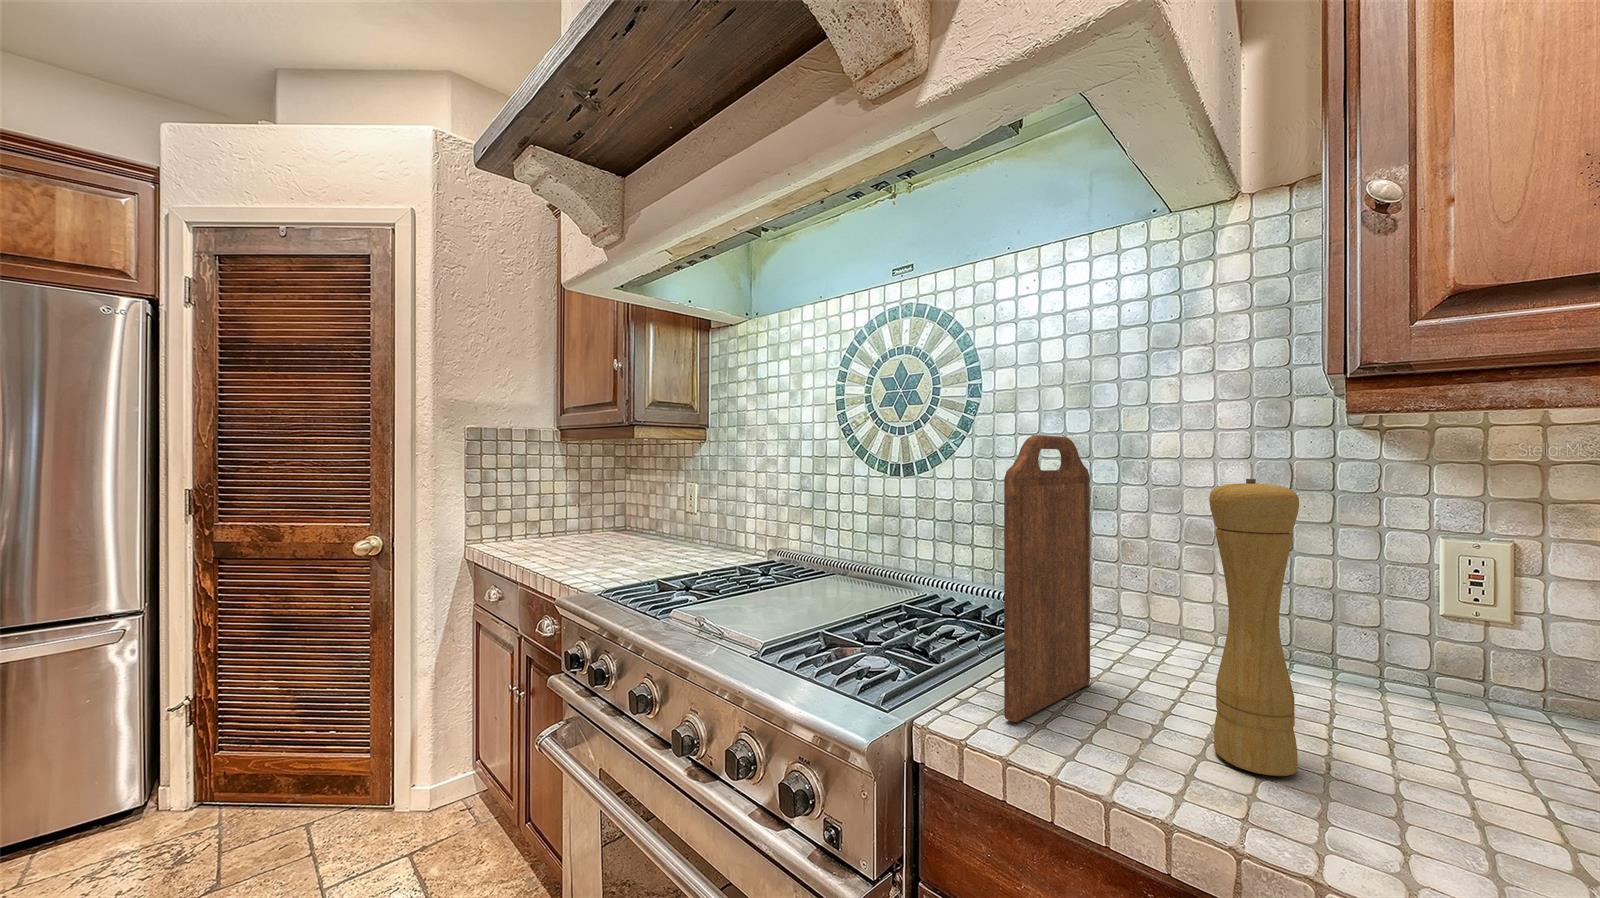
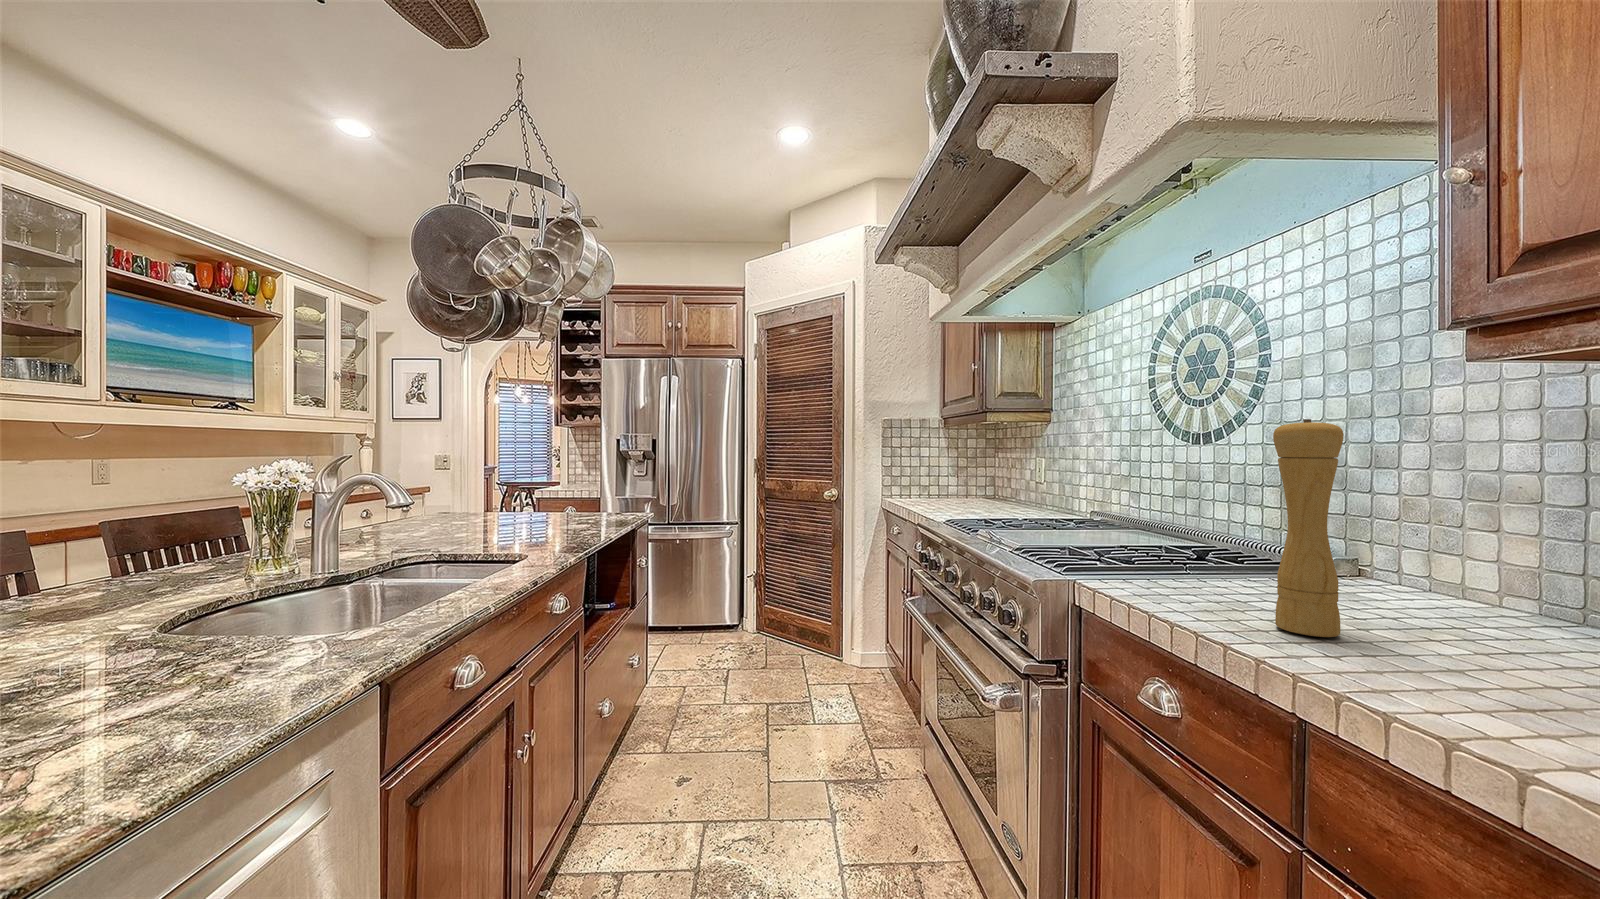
cutting board: present [1004,435,1090,722] -> none [1134,397,1253,594]

